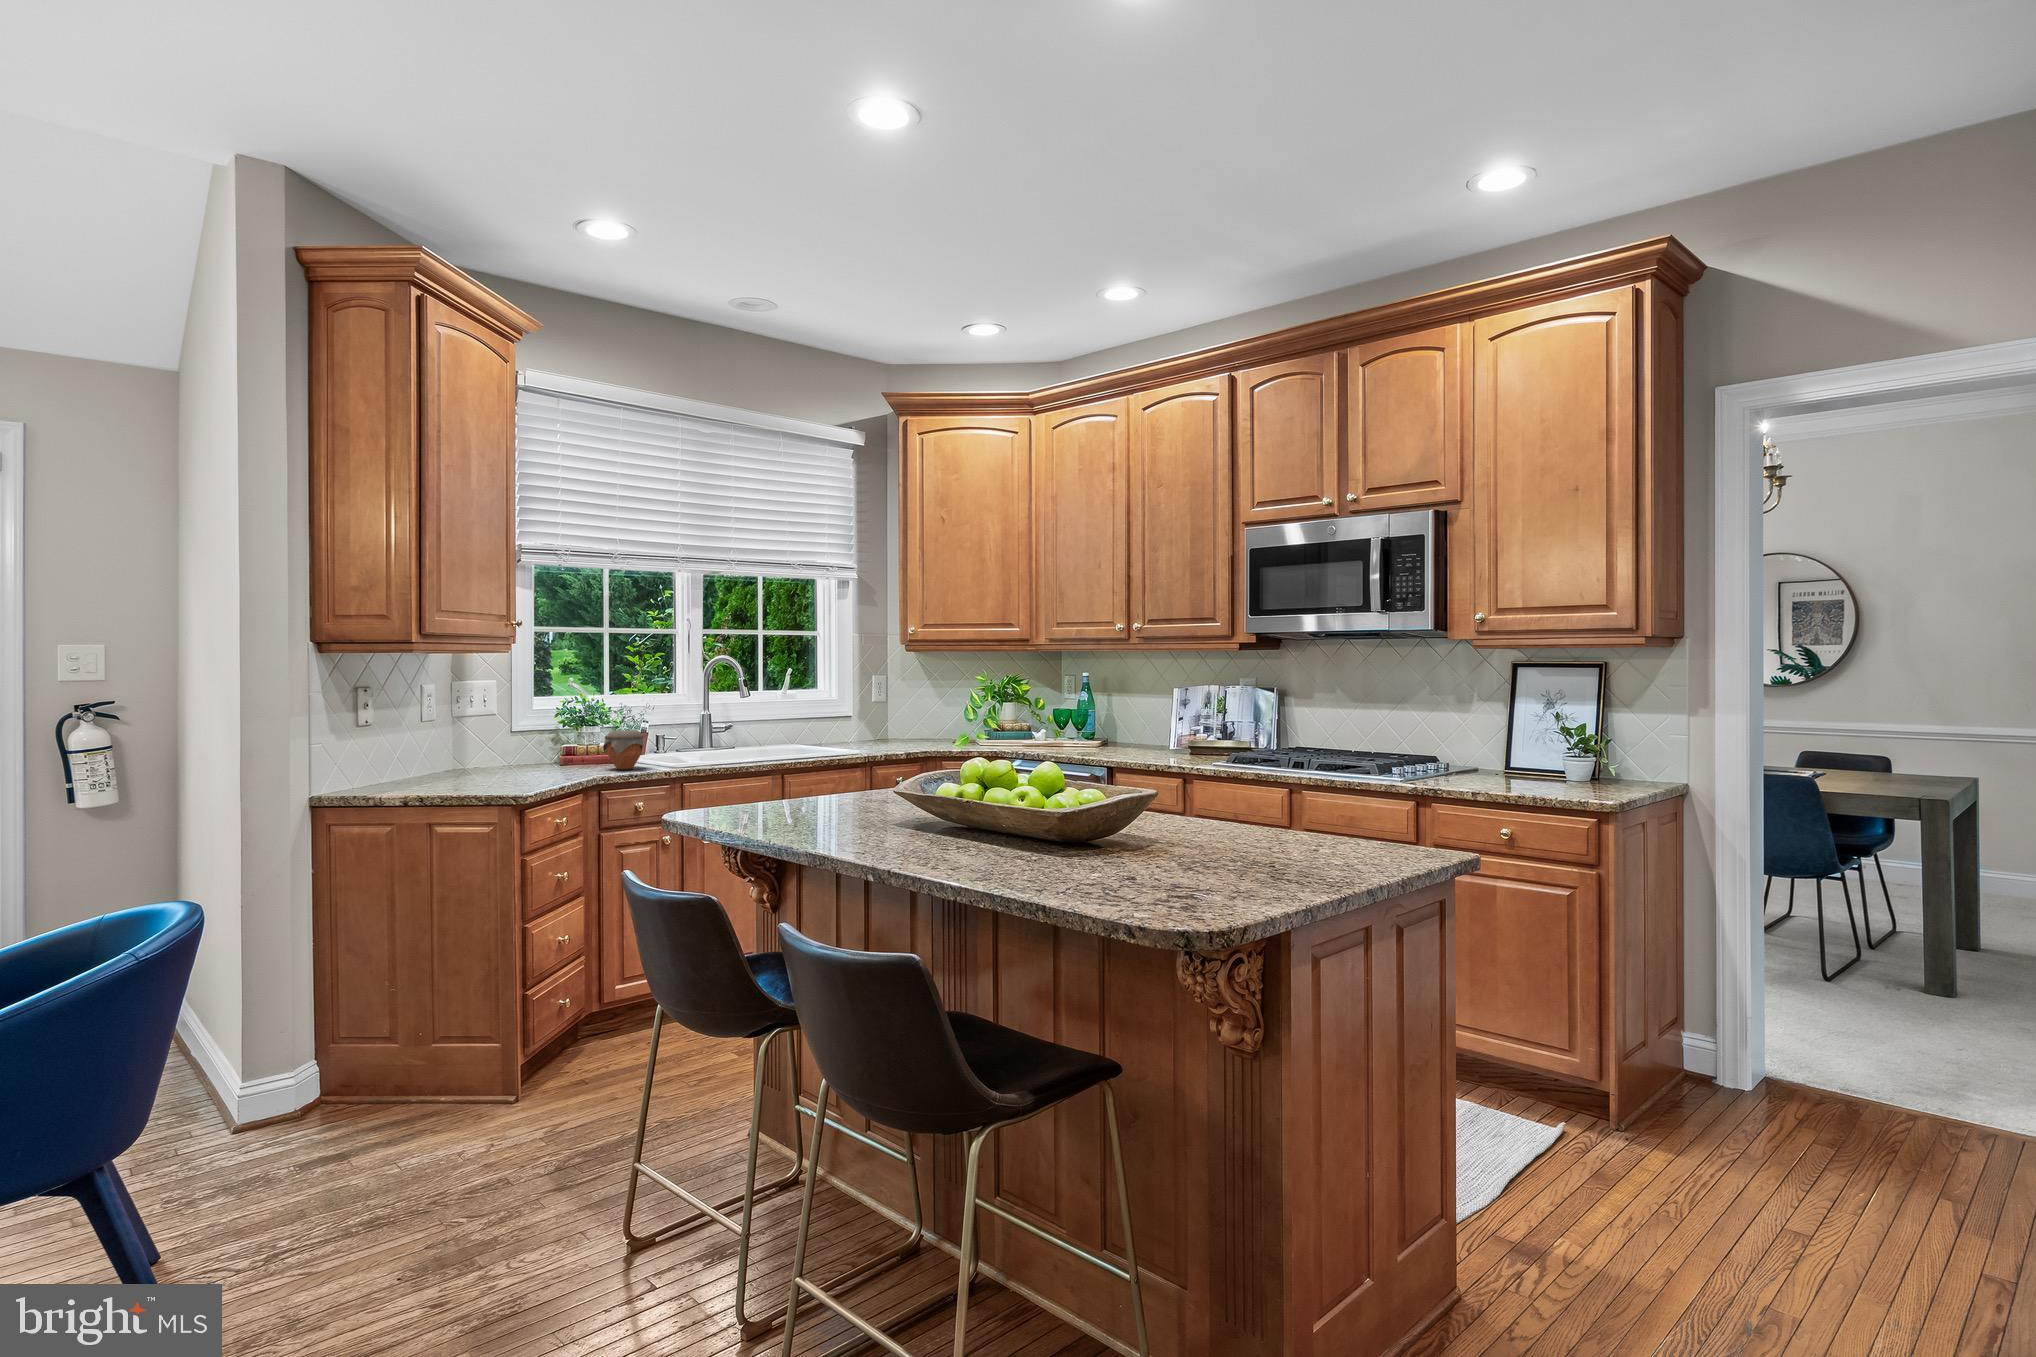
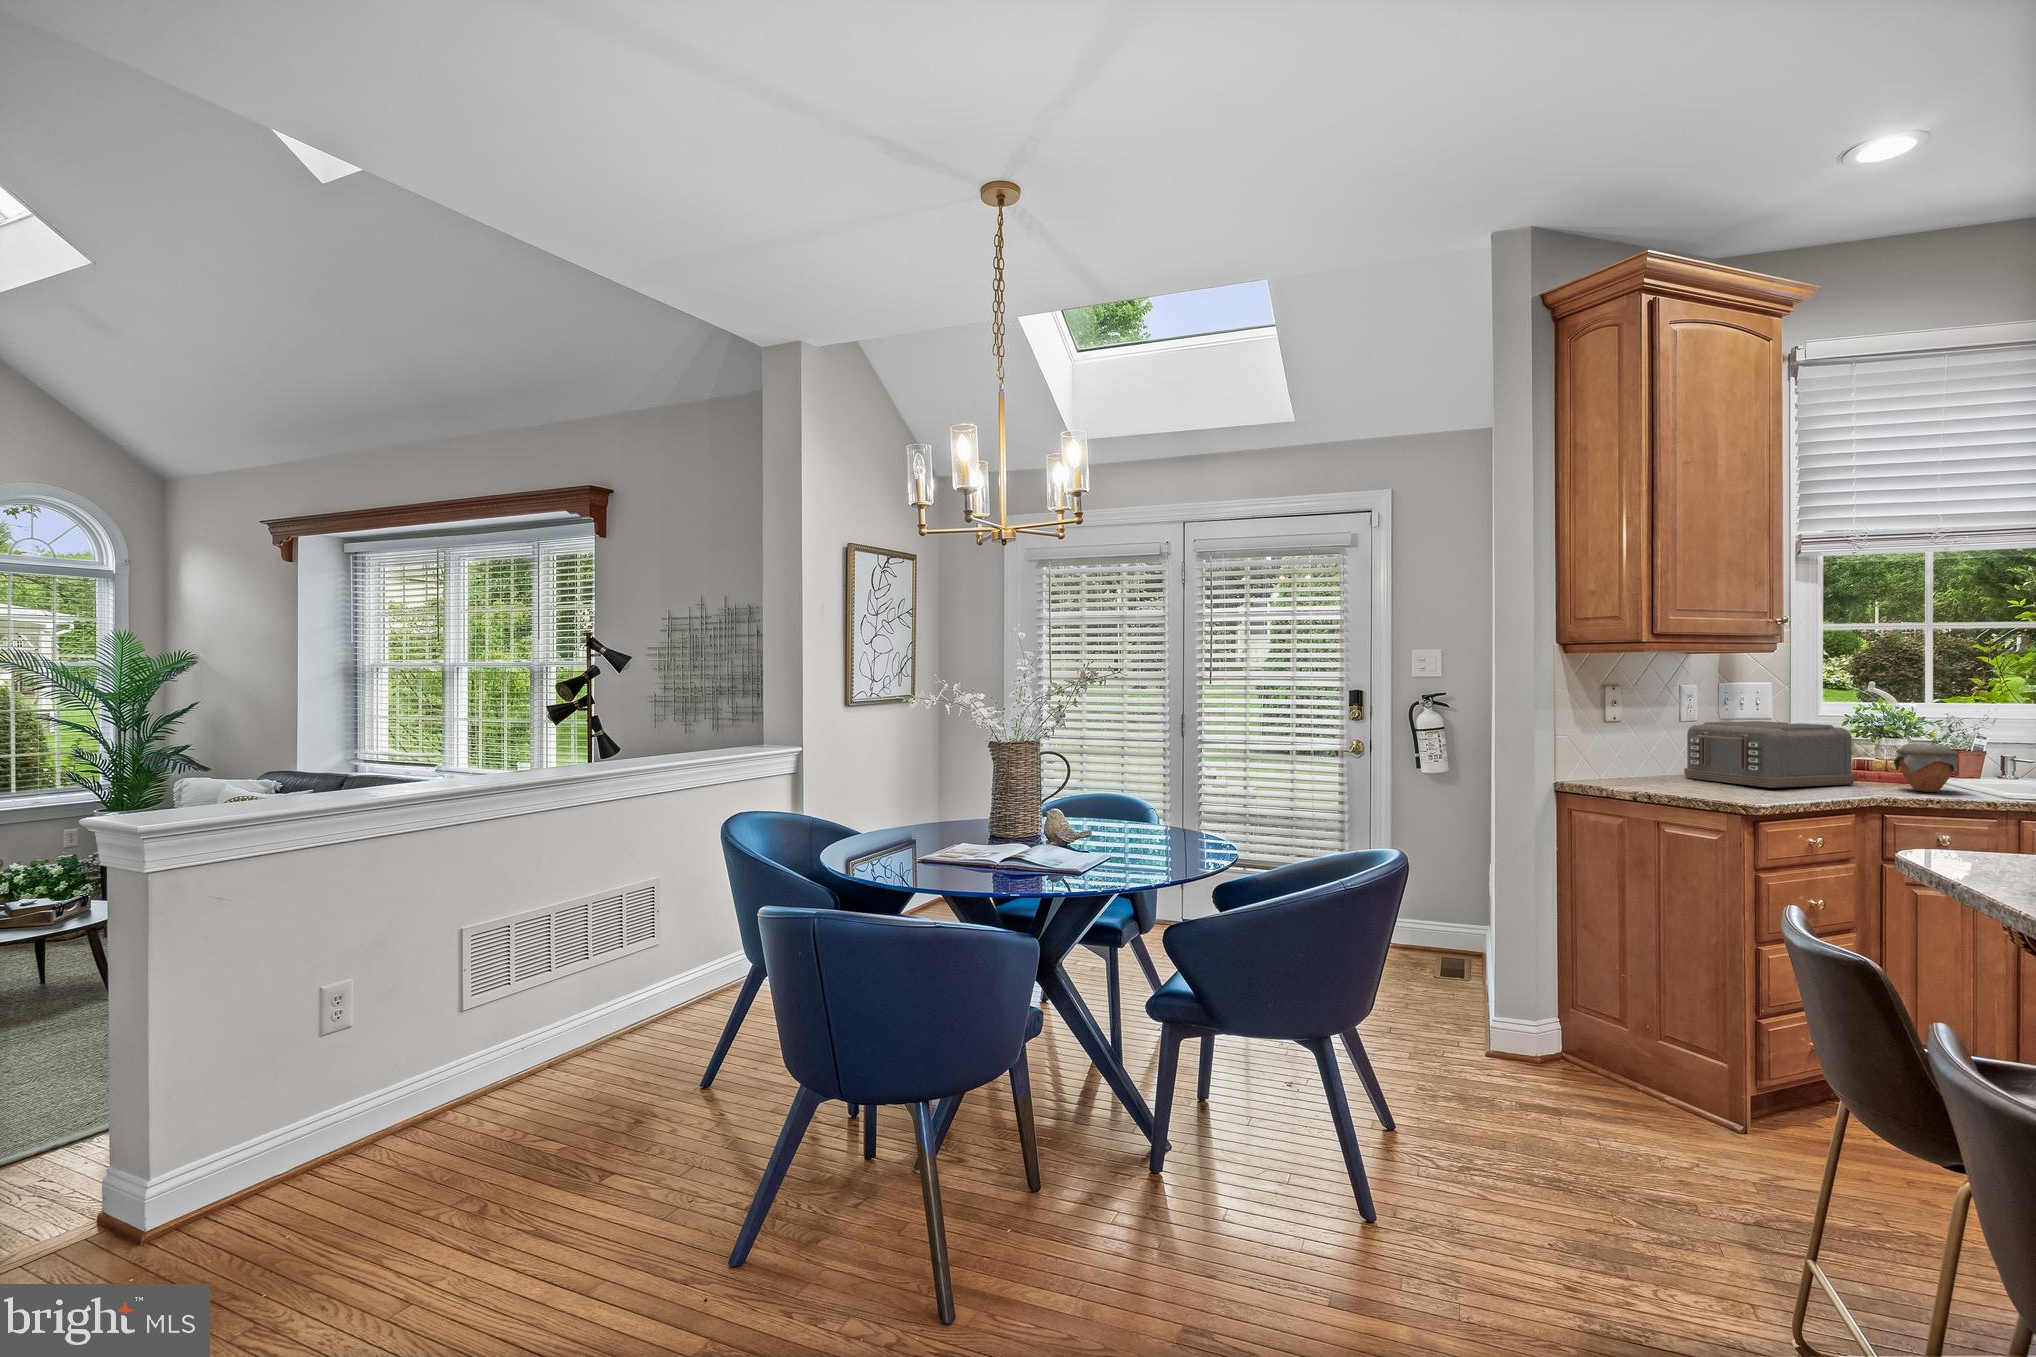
toaster: none [435,718,574,778] -> present [1684,721,1855,788]

